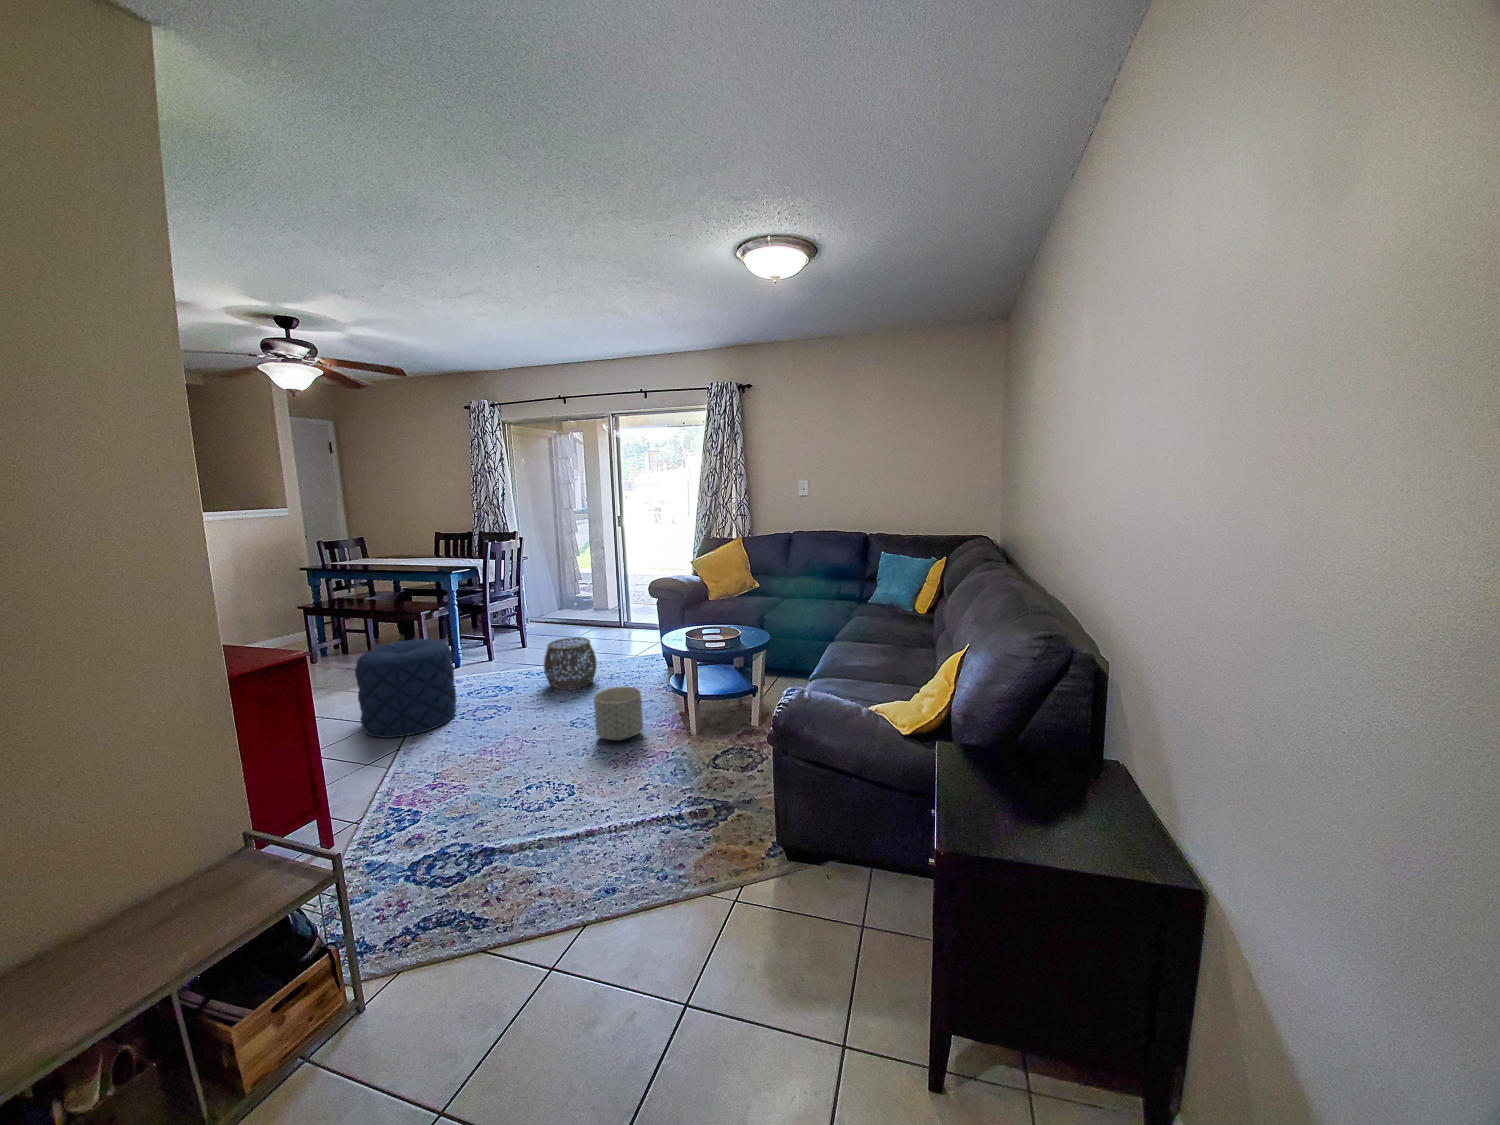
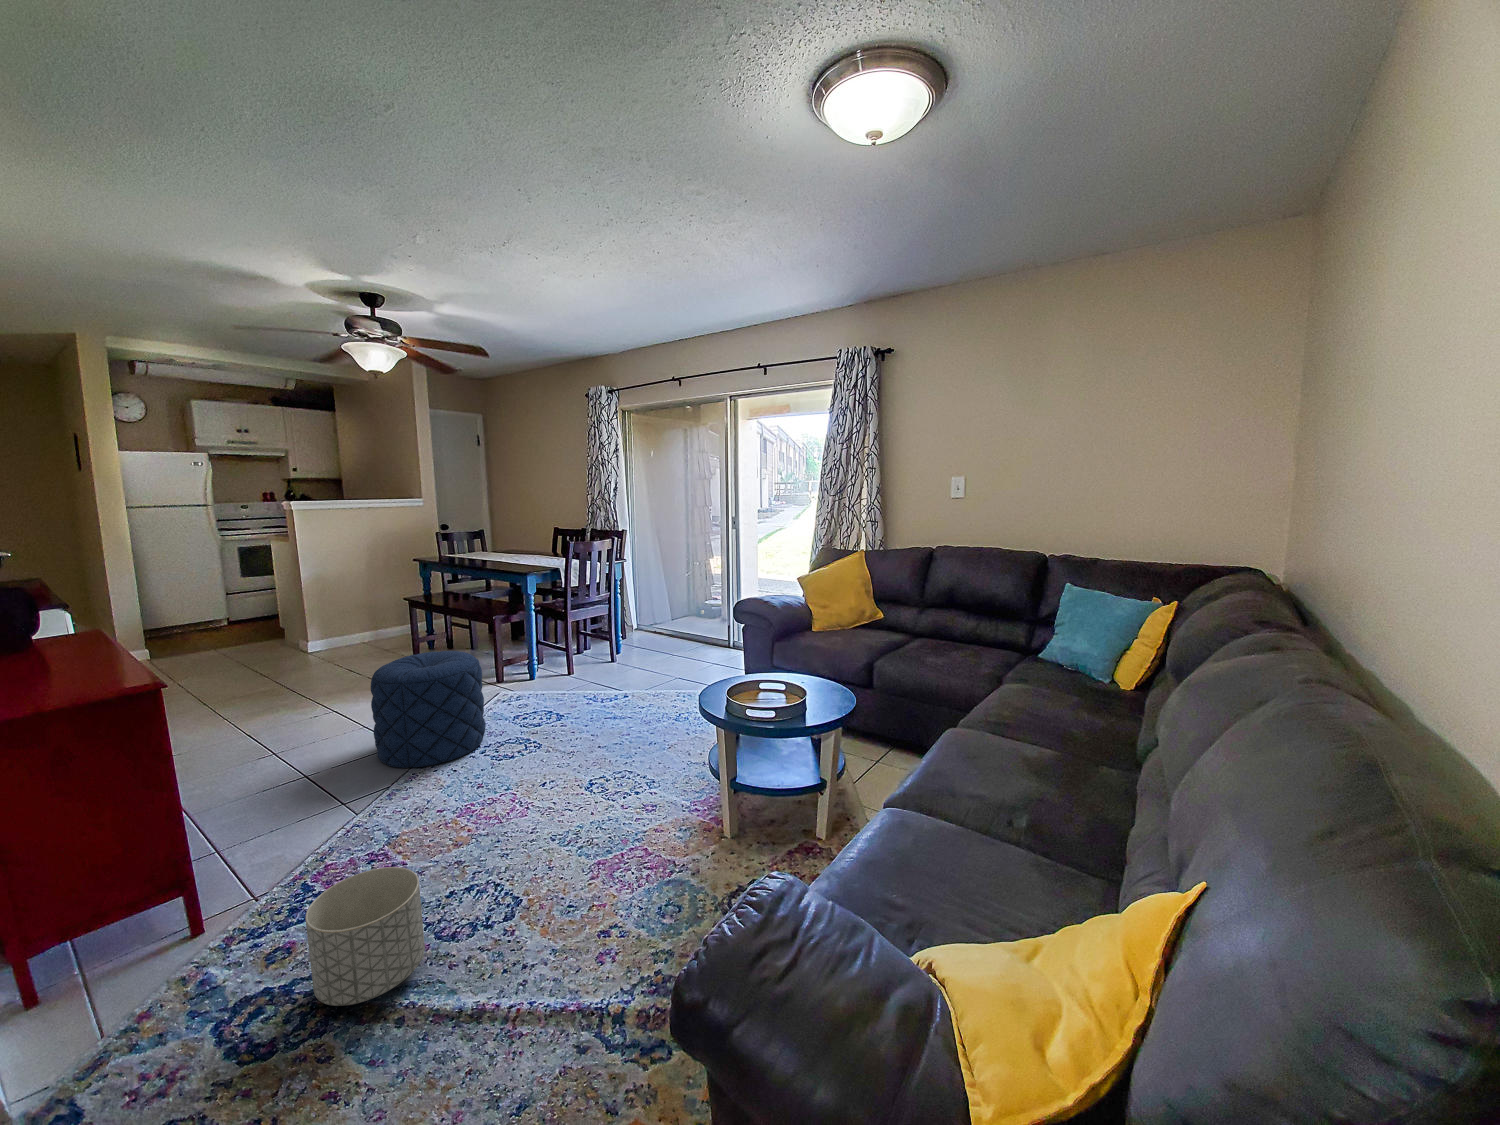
woven basket: present [544,637,597,690] -> none [593,664,658,731]
planter: present [594,687,643,741] -> present [305,867,425,1006]

